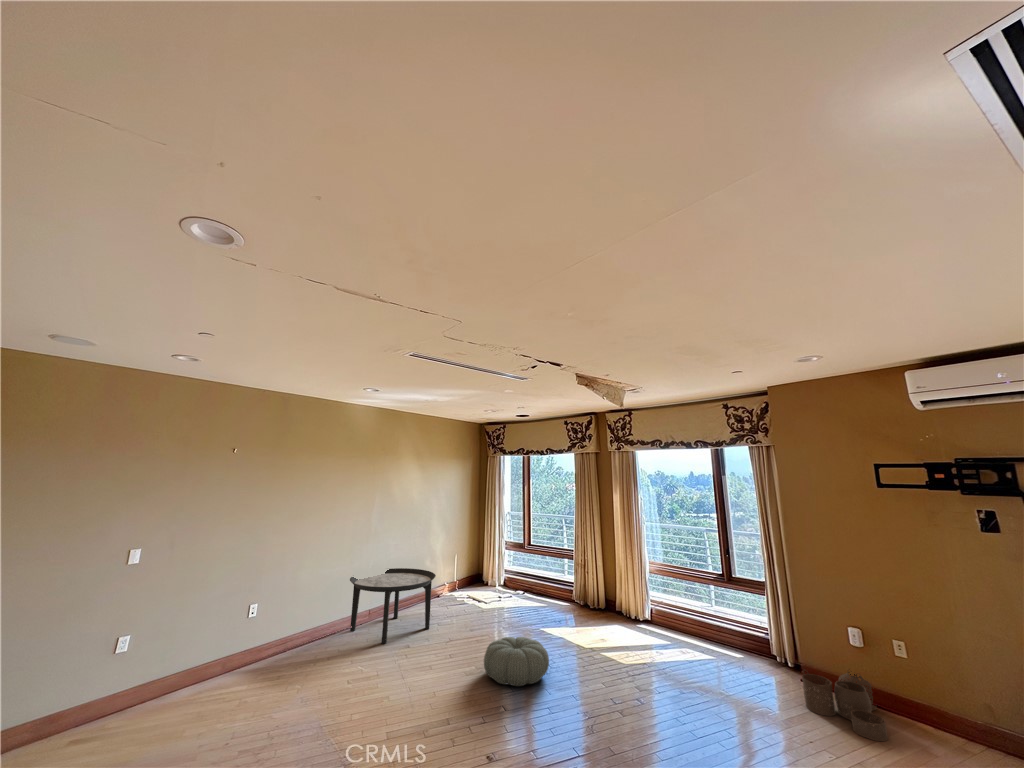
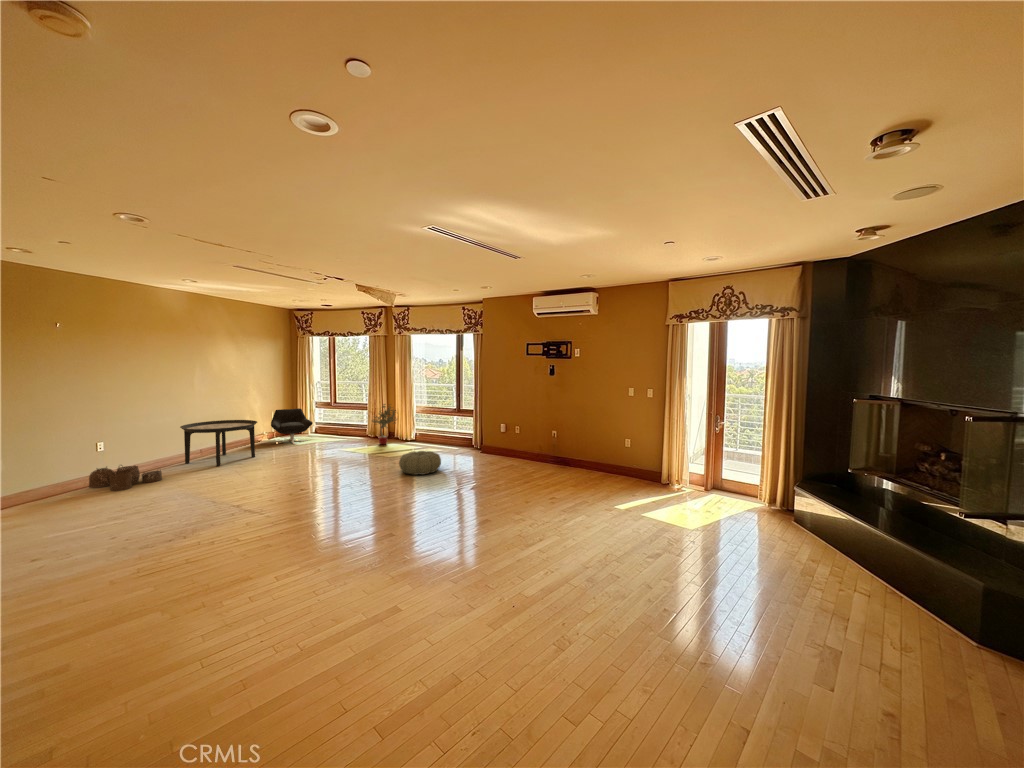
lounge chair: none [452,551,502,607] -> present [271,408,313,444]
potted tree: none [580,556,621,624] -> present [372,404,396,445]
pouf: present [484,637,549,686] -> present [399,451,441,475]
woven basket: present [802,669,888,741] -> present [89,465,162,491]

